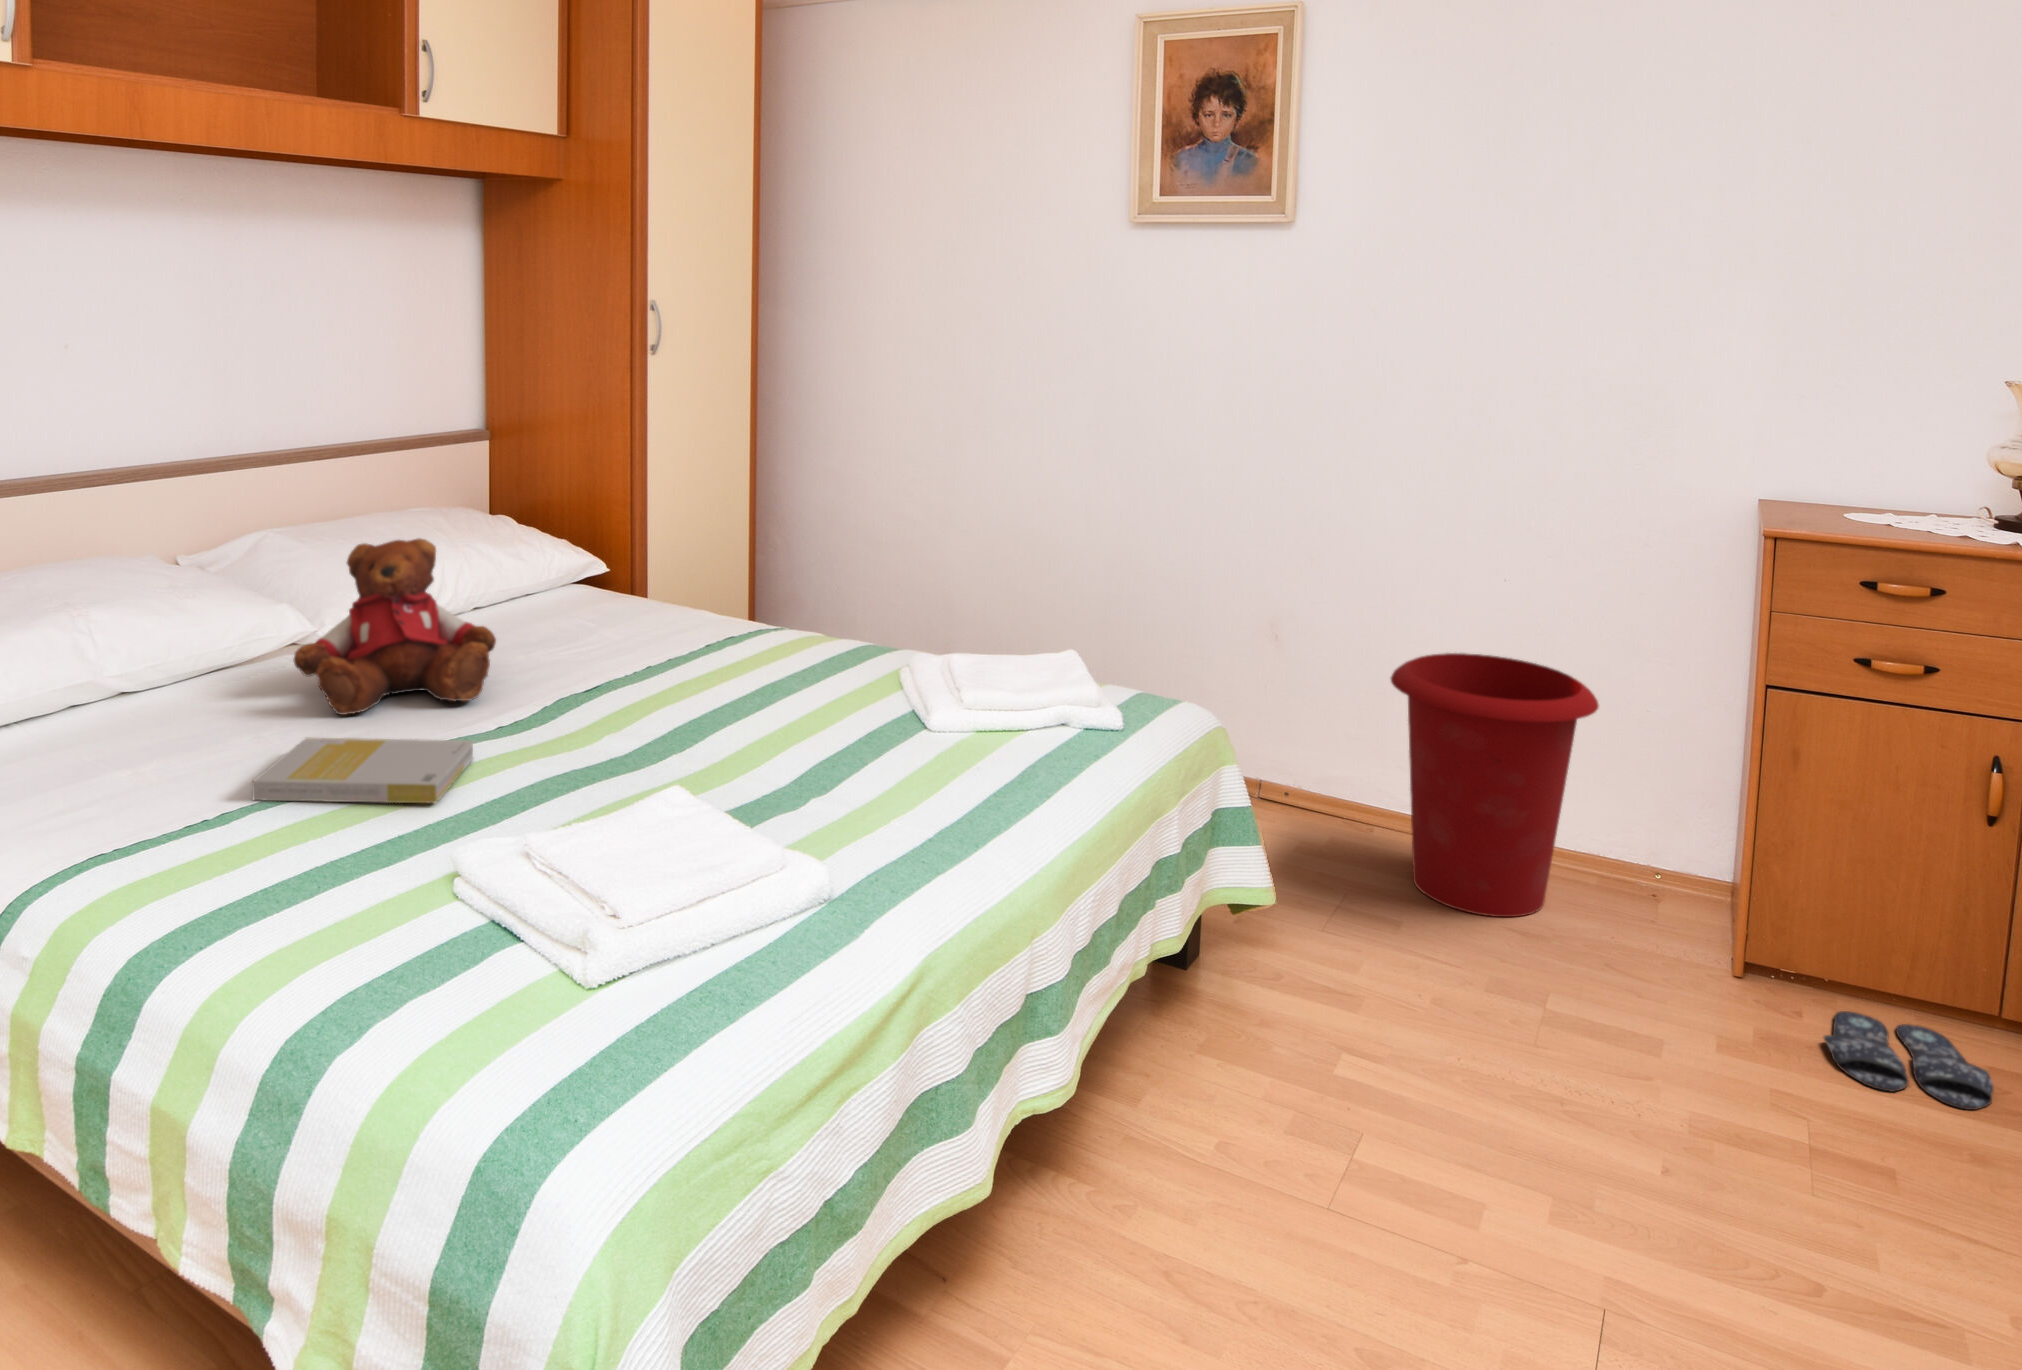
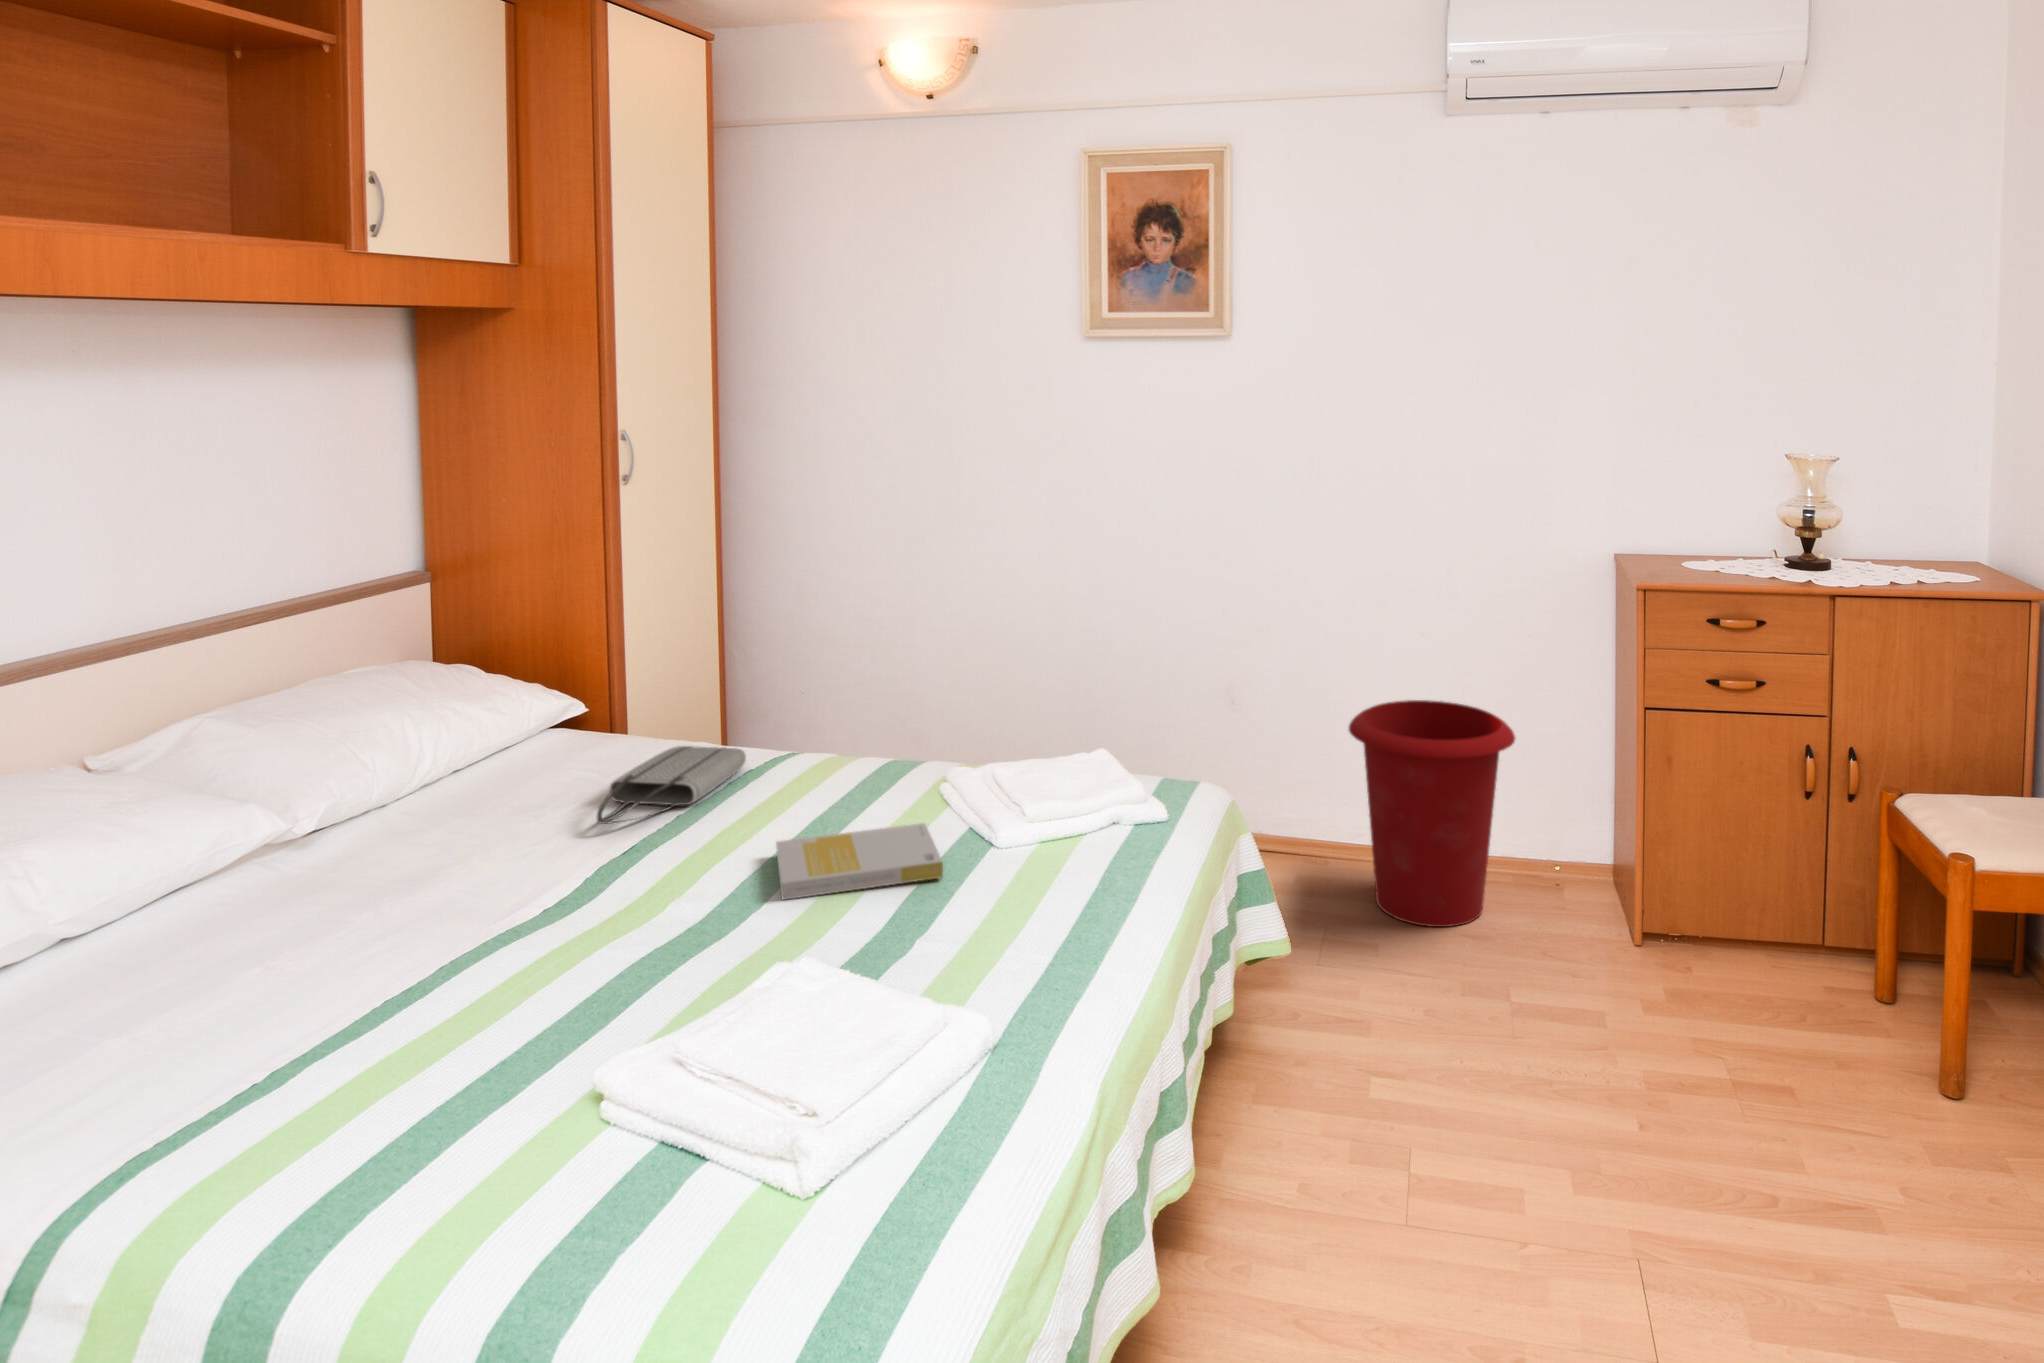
teddy bear: present [294,538,496,715] -> none [285,713,524,927]
tote bag: none [568,606,725,663] -> present [597,746,746,824]
book: present [252,737,474,803] -> present [776,823,943,900]
slippers: present [1823,1011,1993,1110] -> none [1715,960,1837,1026]

